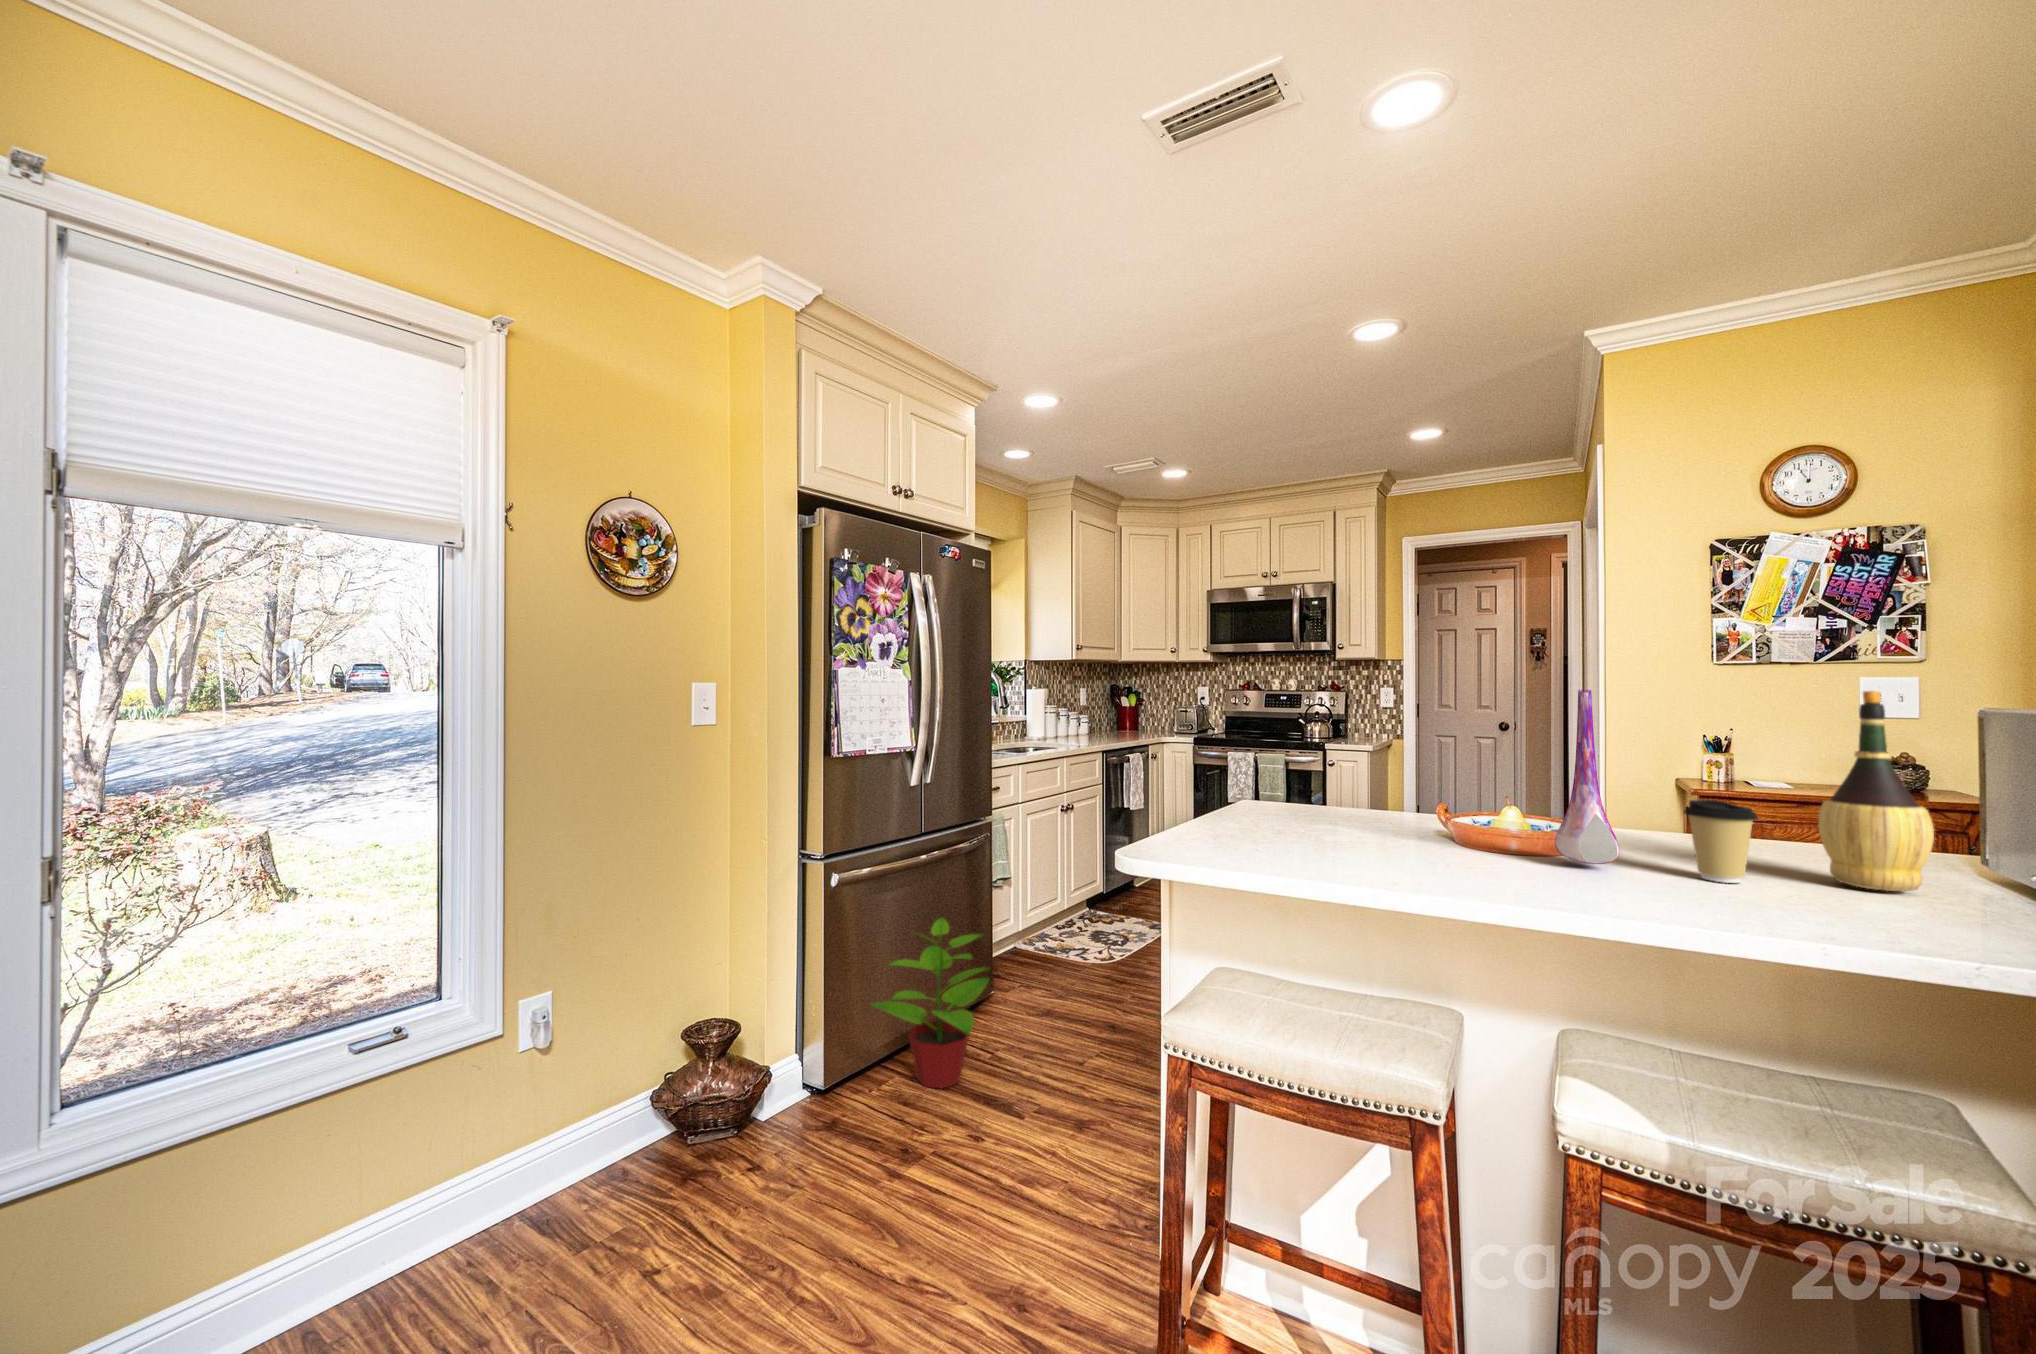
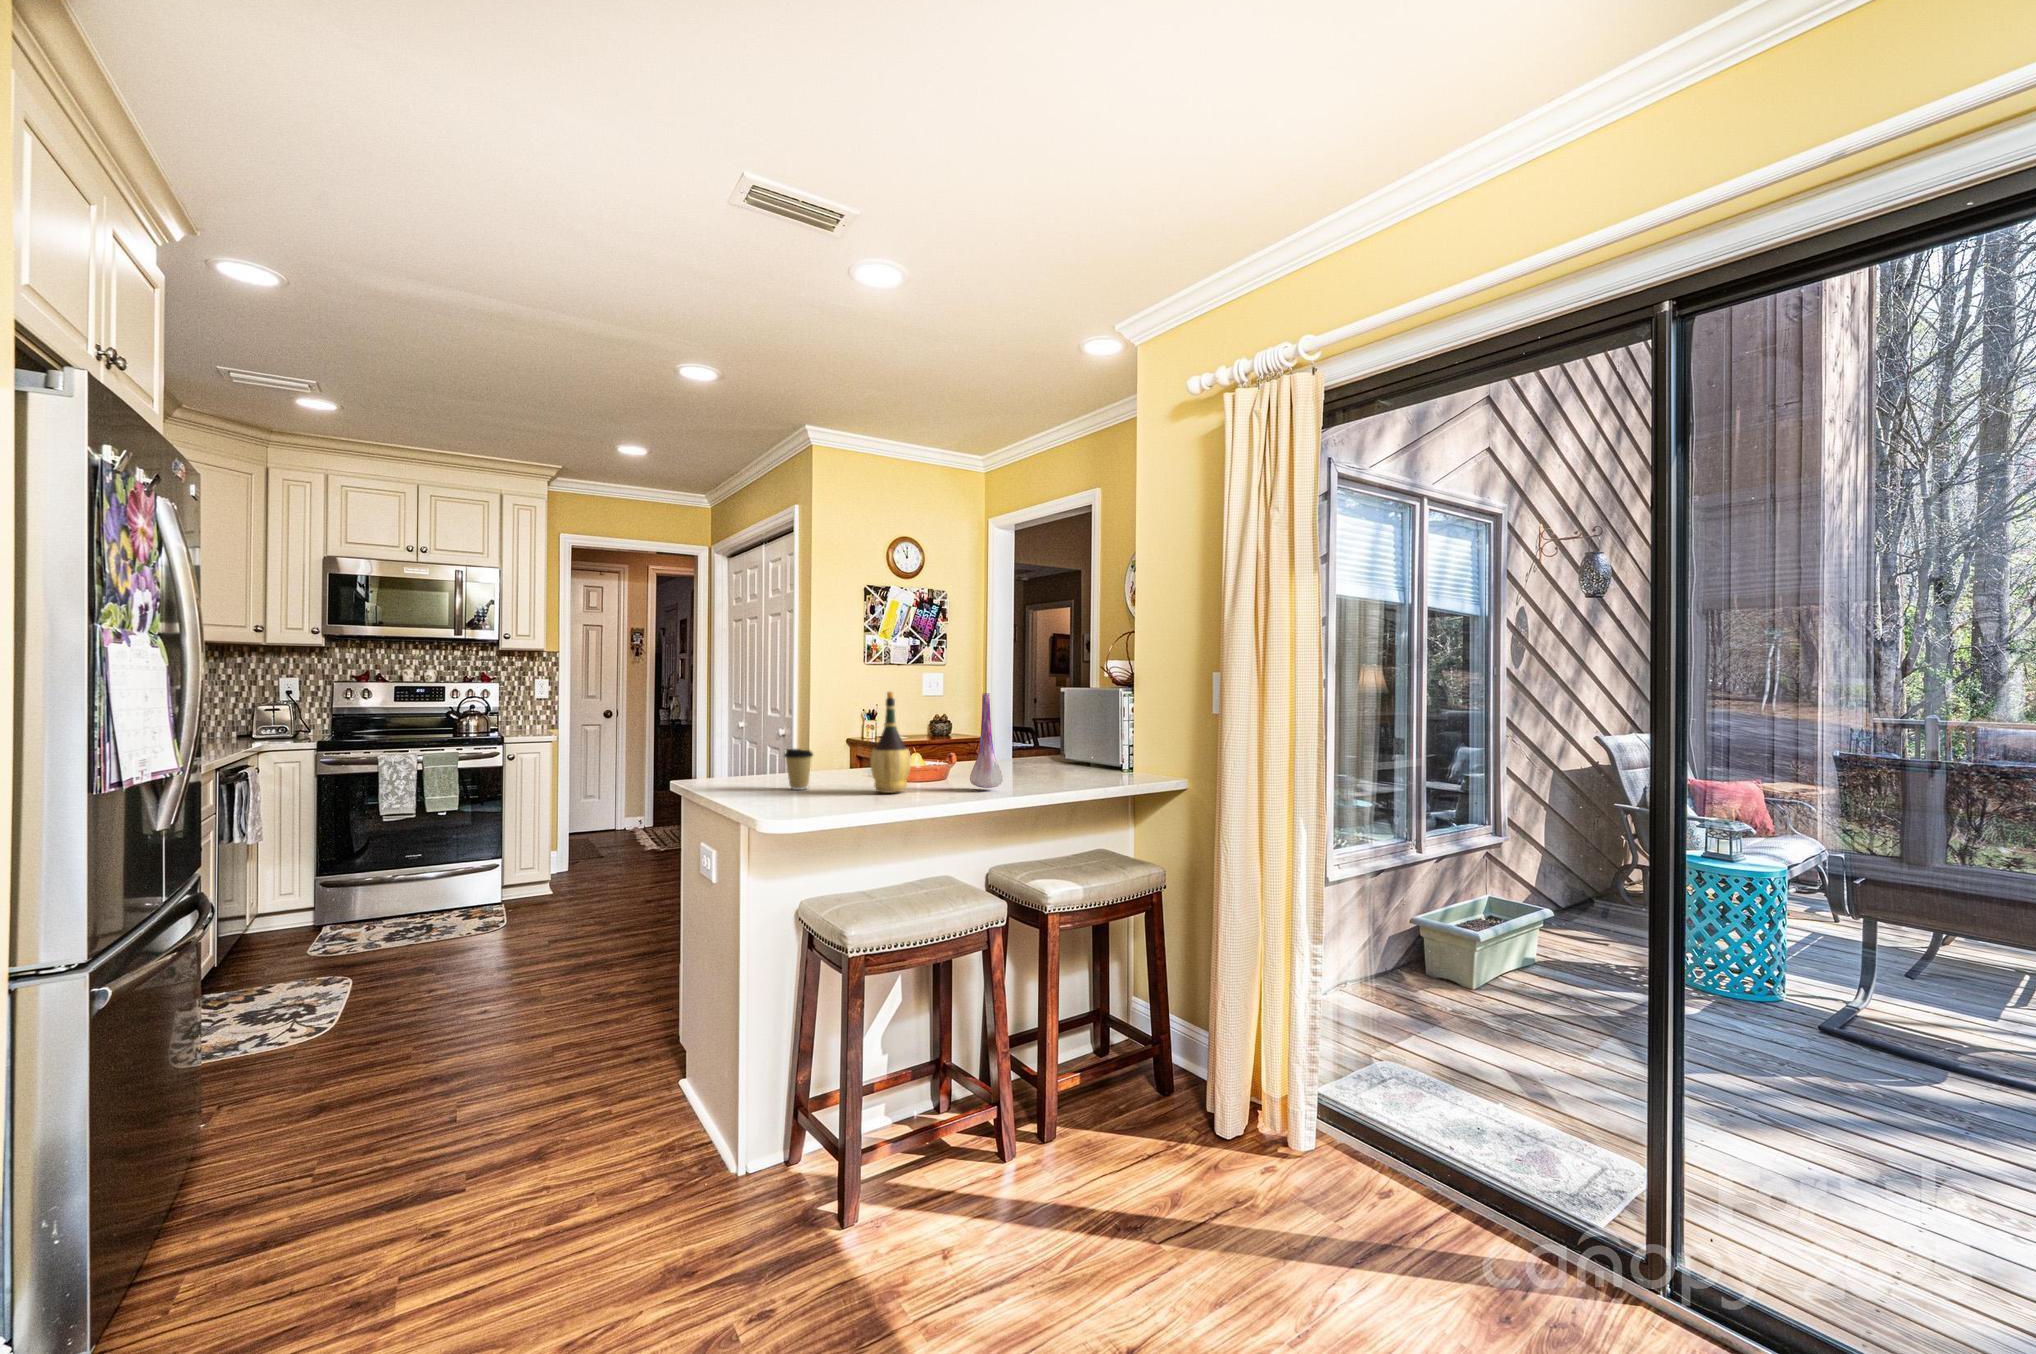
wine bottle: present [1818,691,1934,891] -> present [870,692,911,793]
coffee cup: present [1684,800,1758,883] -> present [784,749,813,790]
potted plant: present [871,918,989,1088] -> none [169,1014,404,1245]

